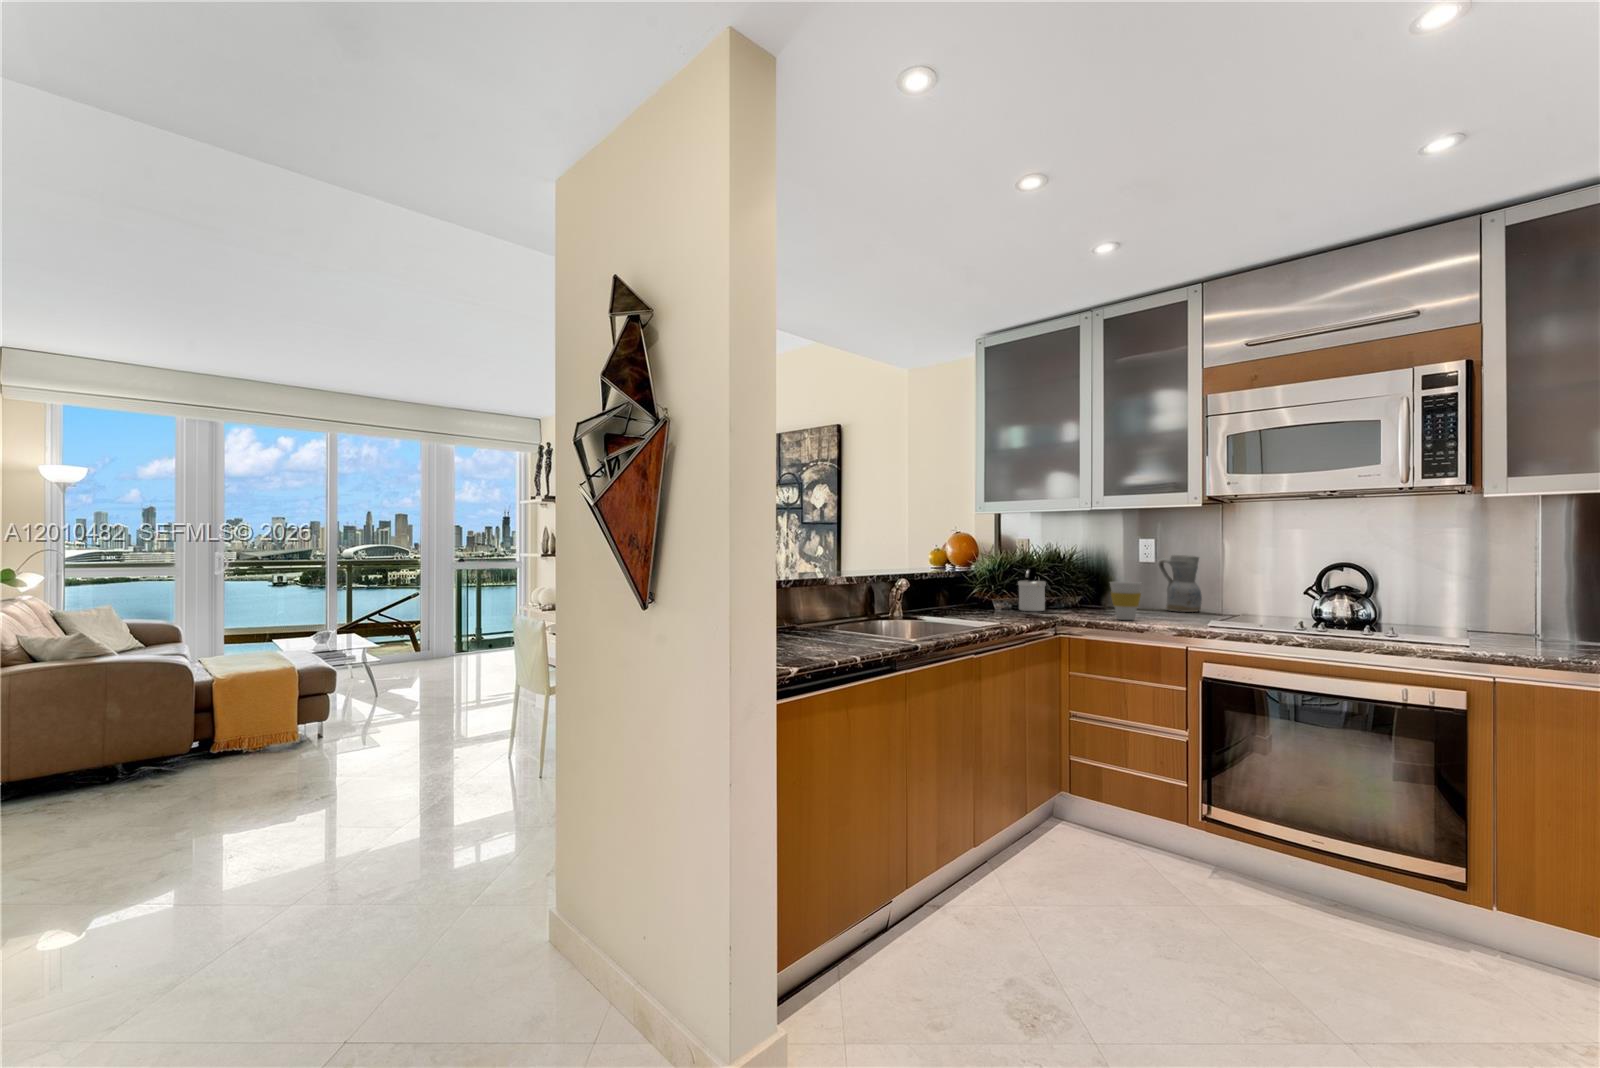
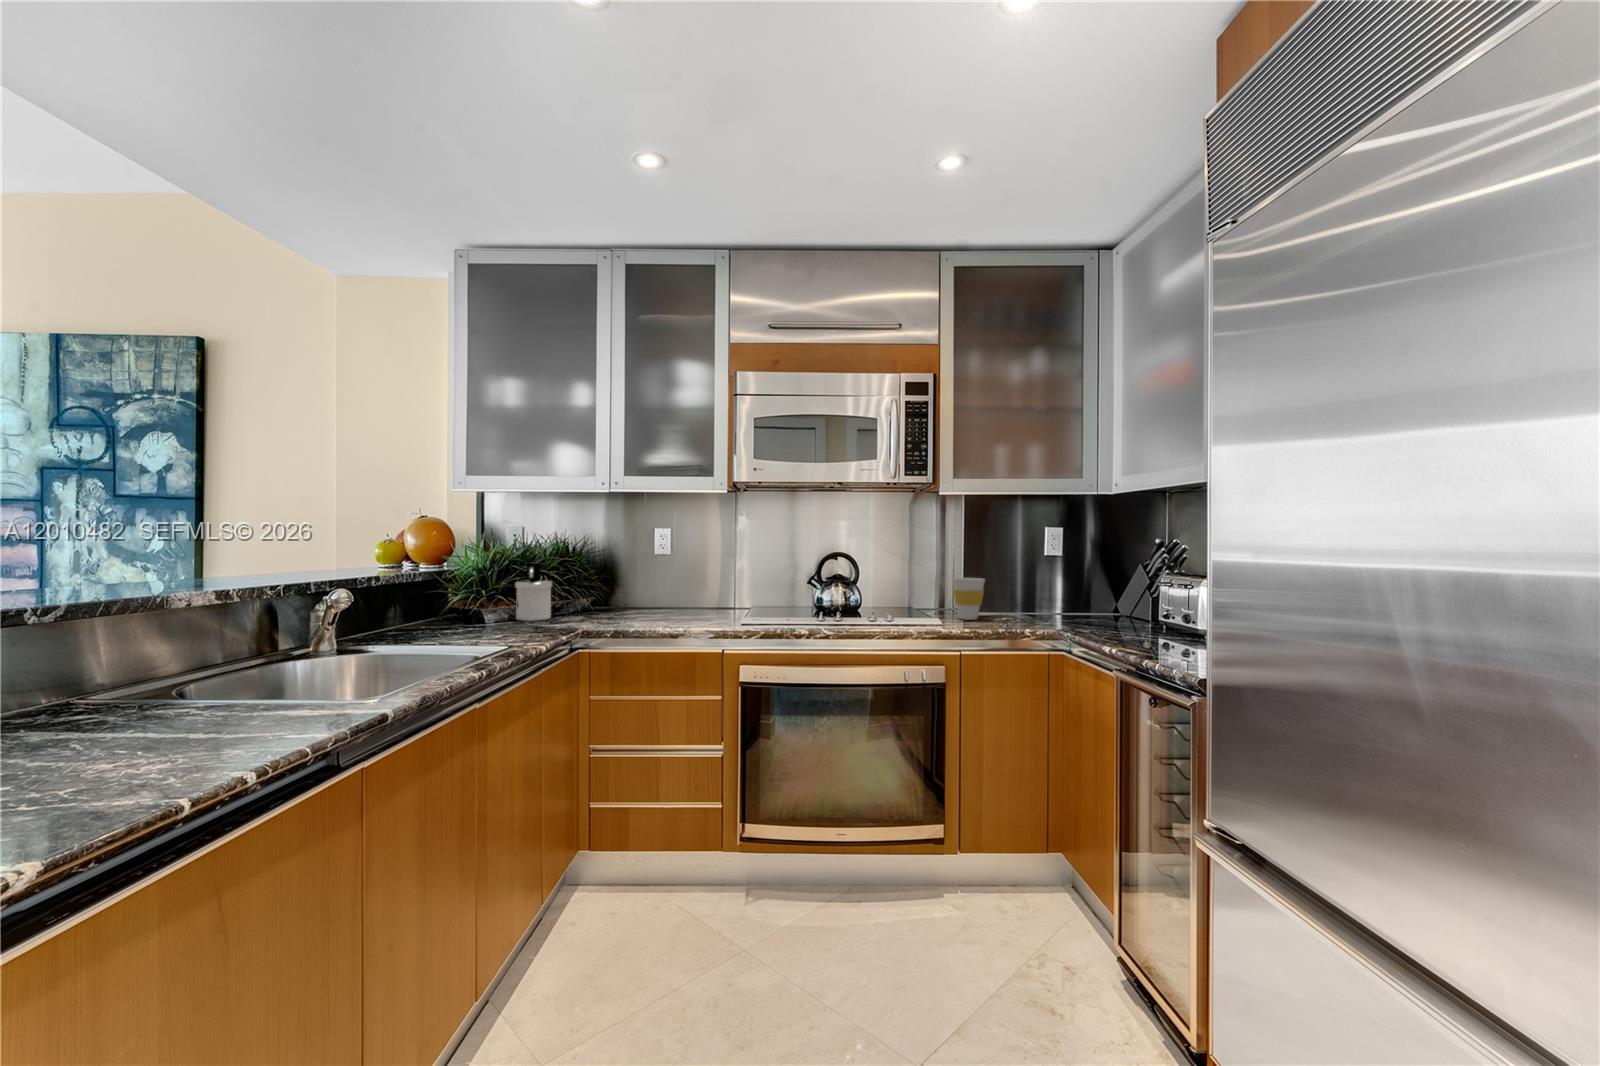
ceramic pitcher: present [1159,555,1202,612] -> none [672,546,713,607]
cup: present [1110,582,1141,620] -> present [953,578,985,620]

